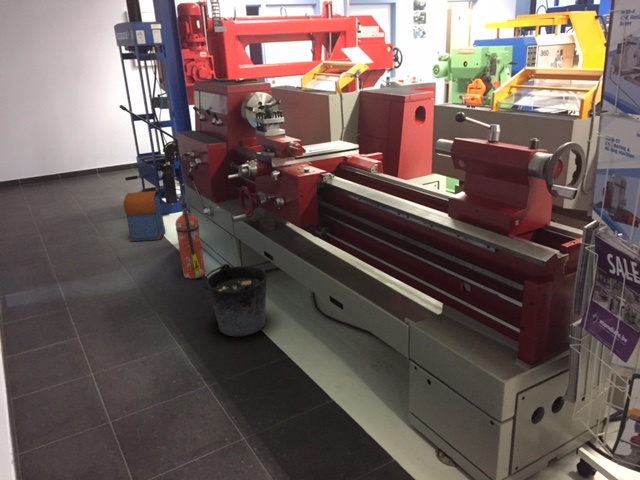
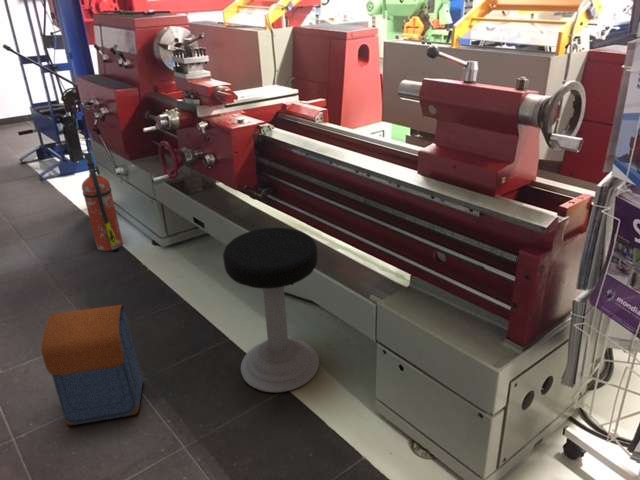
backpack: present [123,191,165,241] -> present [41,305,143,425]
stool: none [285,260,364,402] -> present [223,228,319,392]
bucket: present [203,264,267,336] -> none [121,235,200,319]

